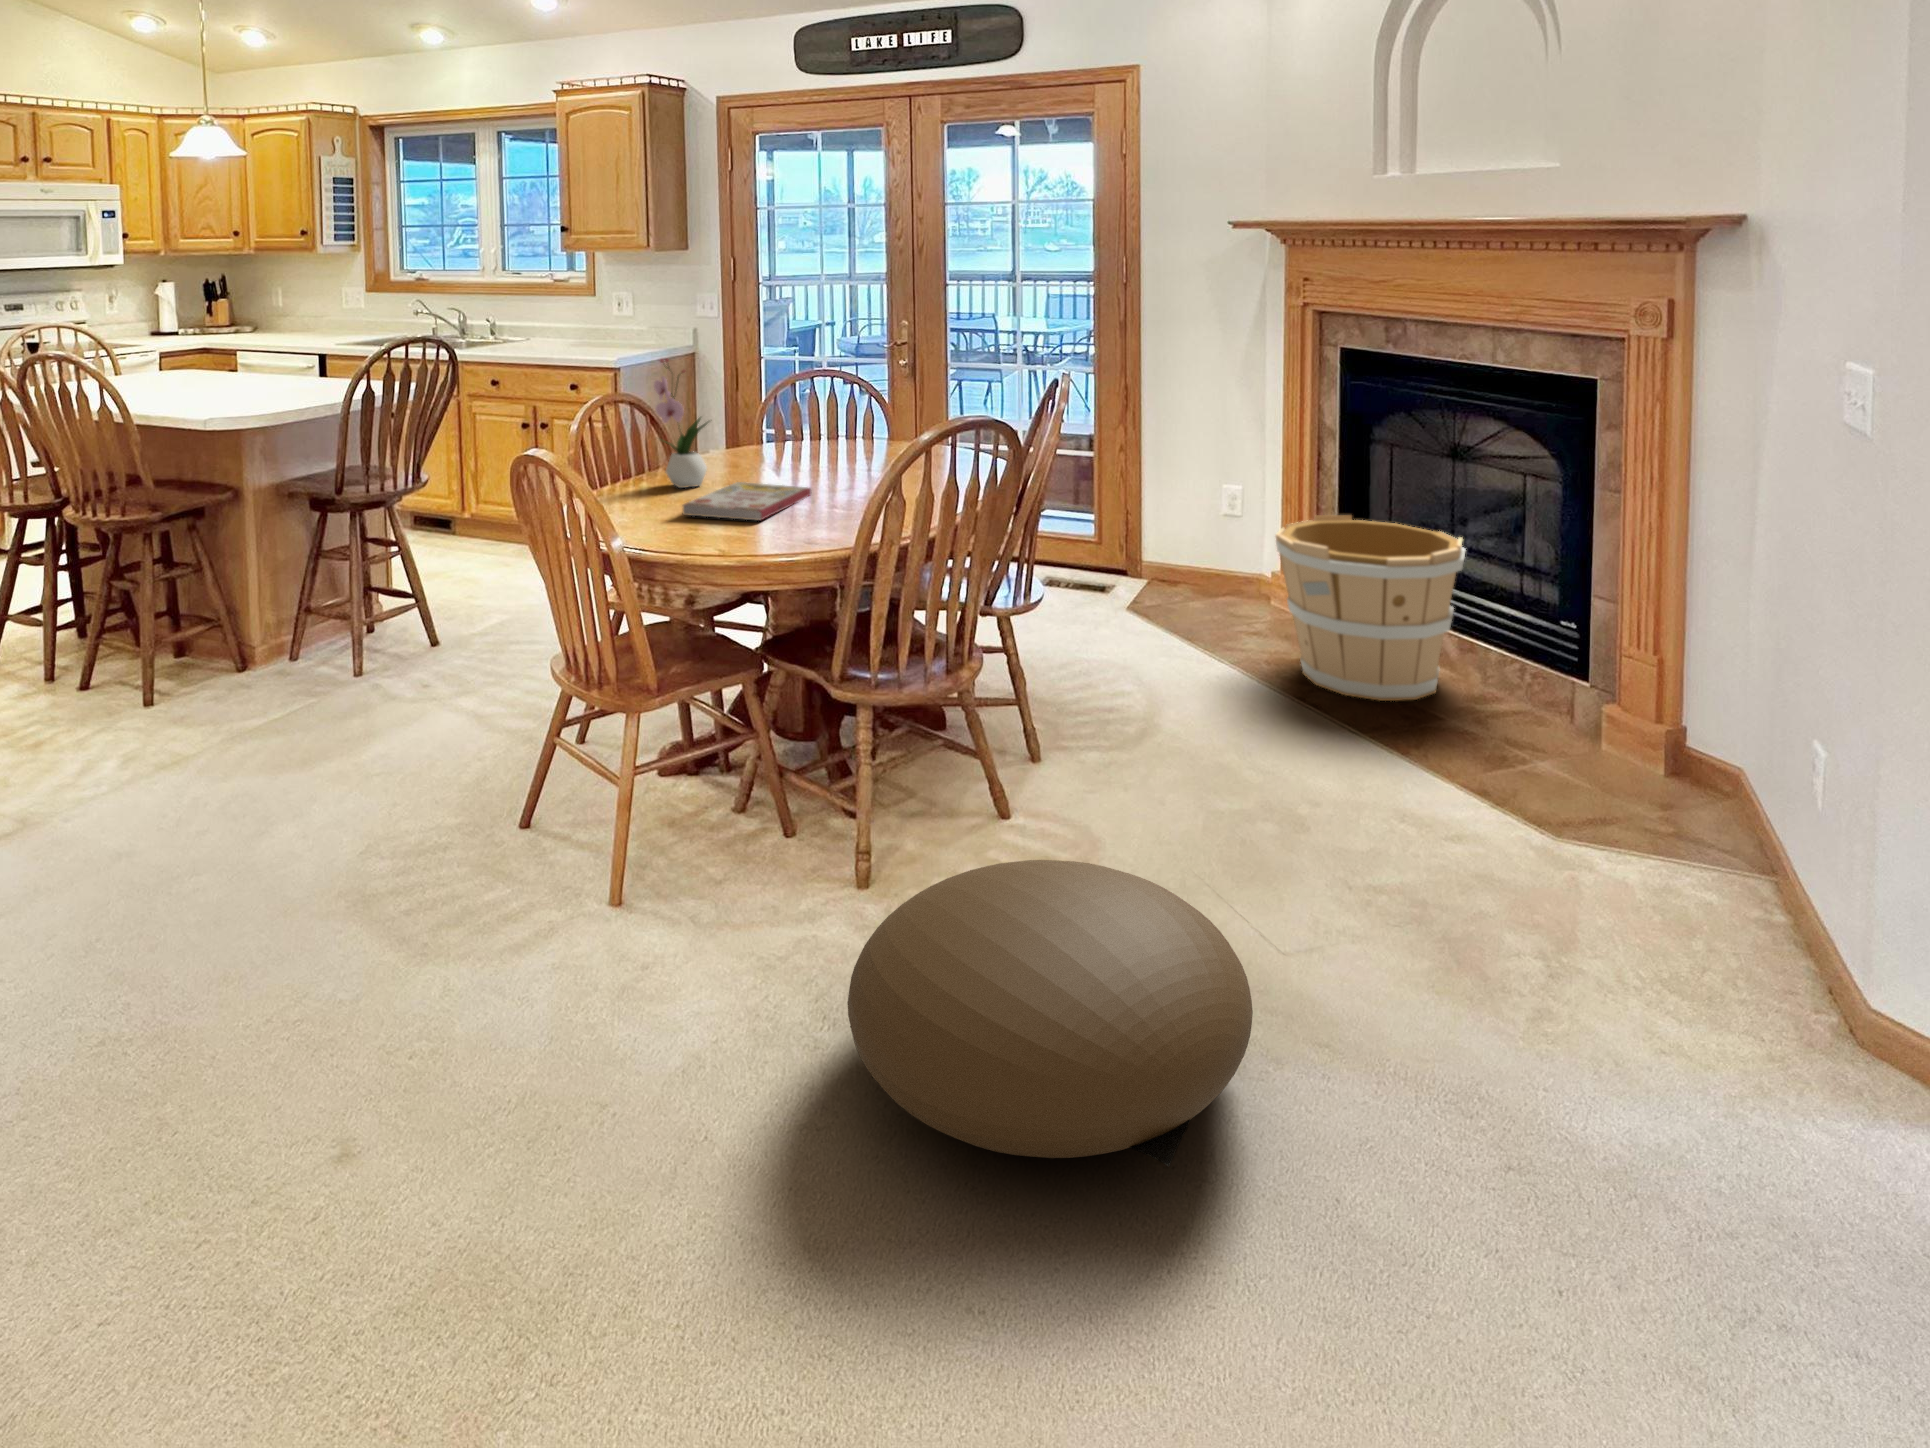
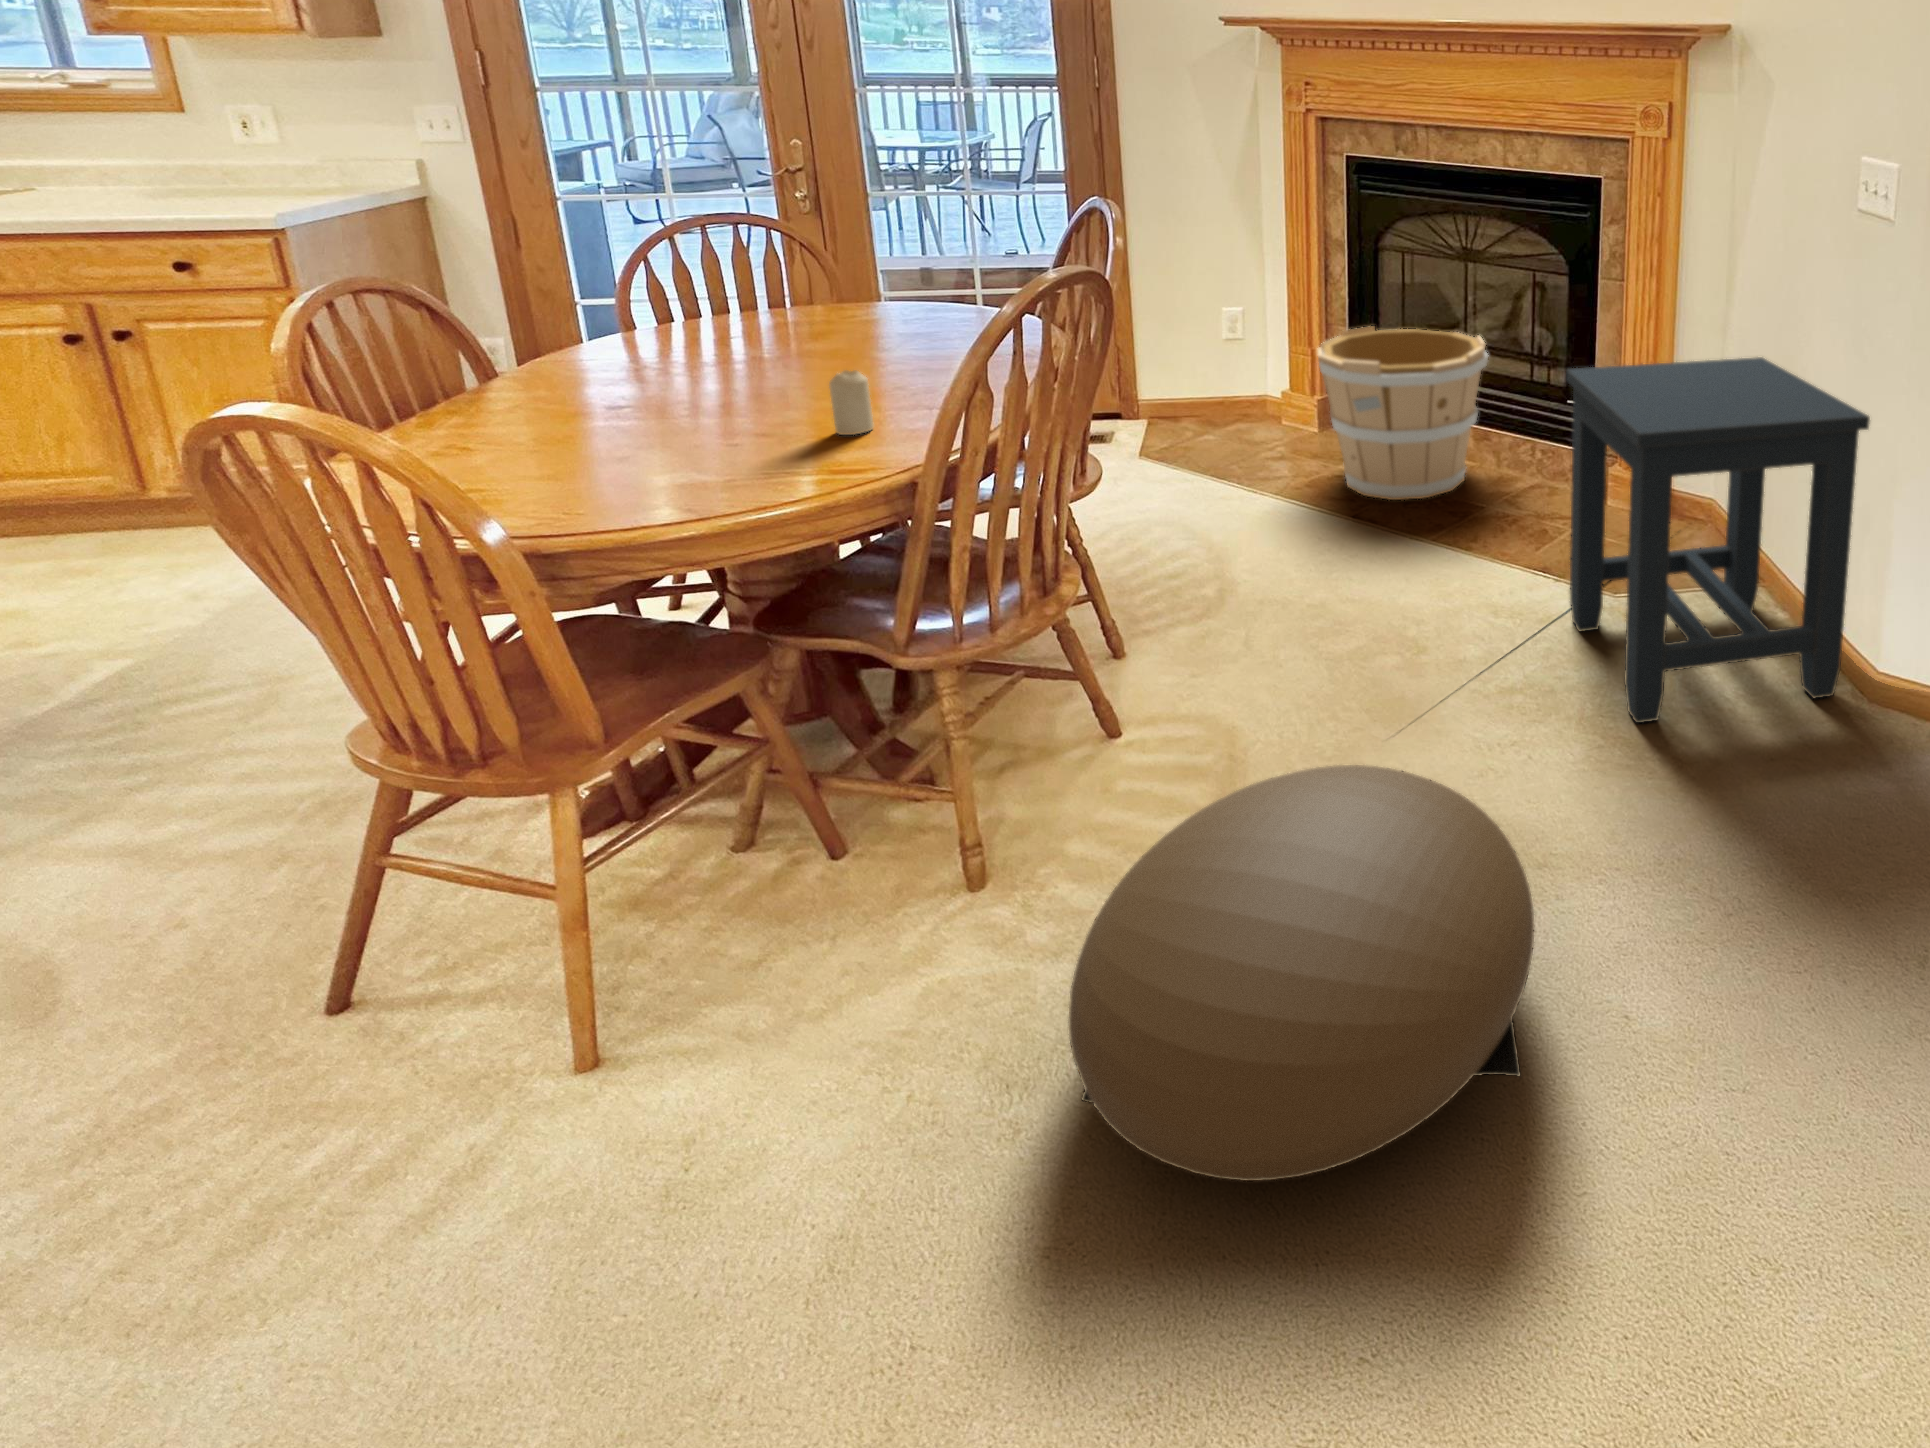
flower arrangement: present [654,359,708,488] -> none [446,209,583,416]
candle: none [817,478,841,523] -> present [829,370,873,435]
book: present [682,482,812,520] -> none [571,384,792,461]
side table: none [1474,570,1826,1032] -> present [1566,357,1870,723]

